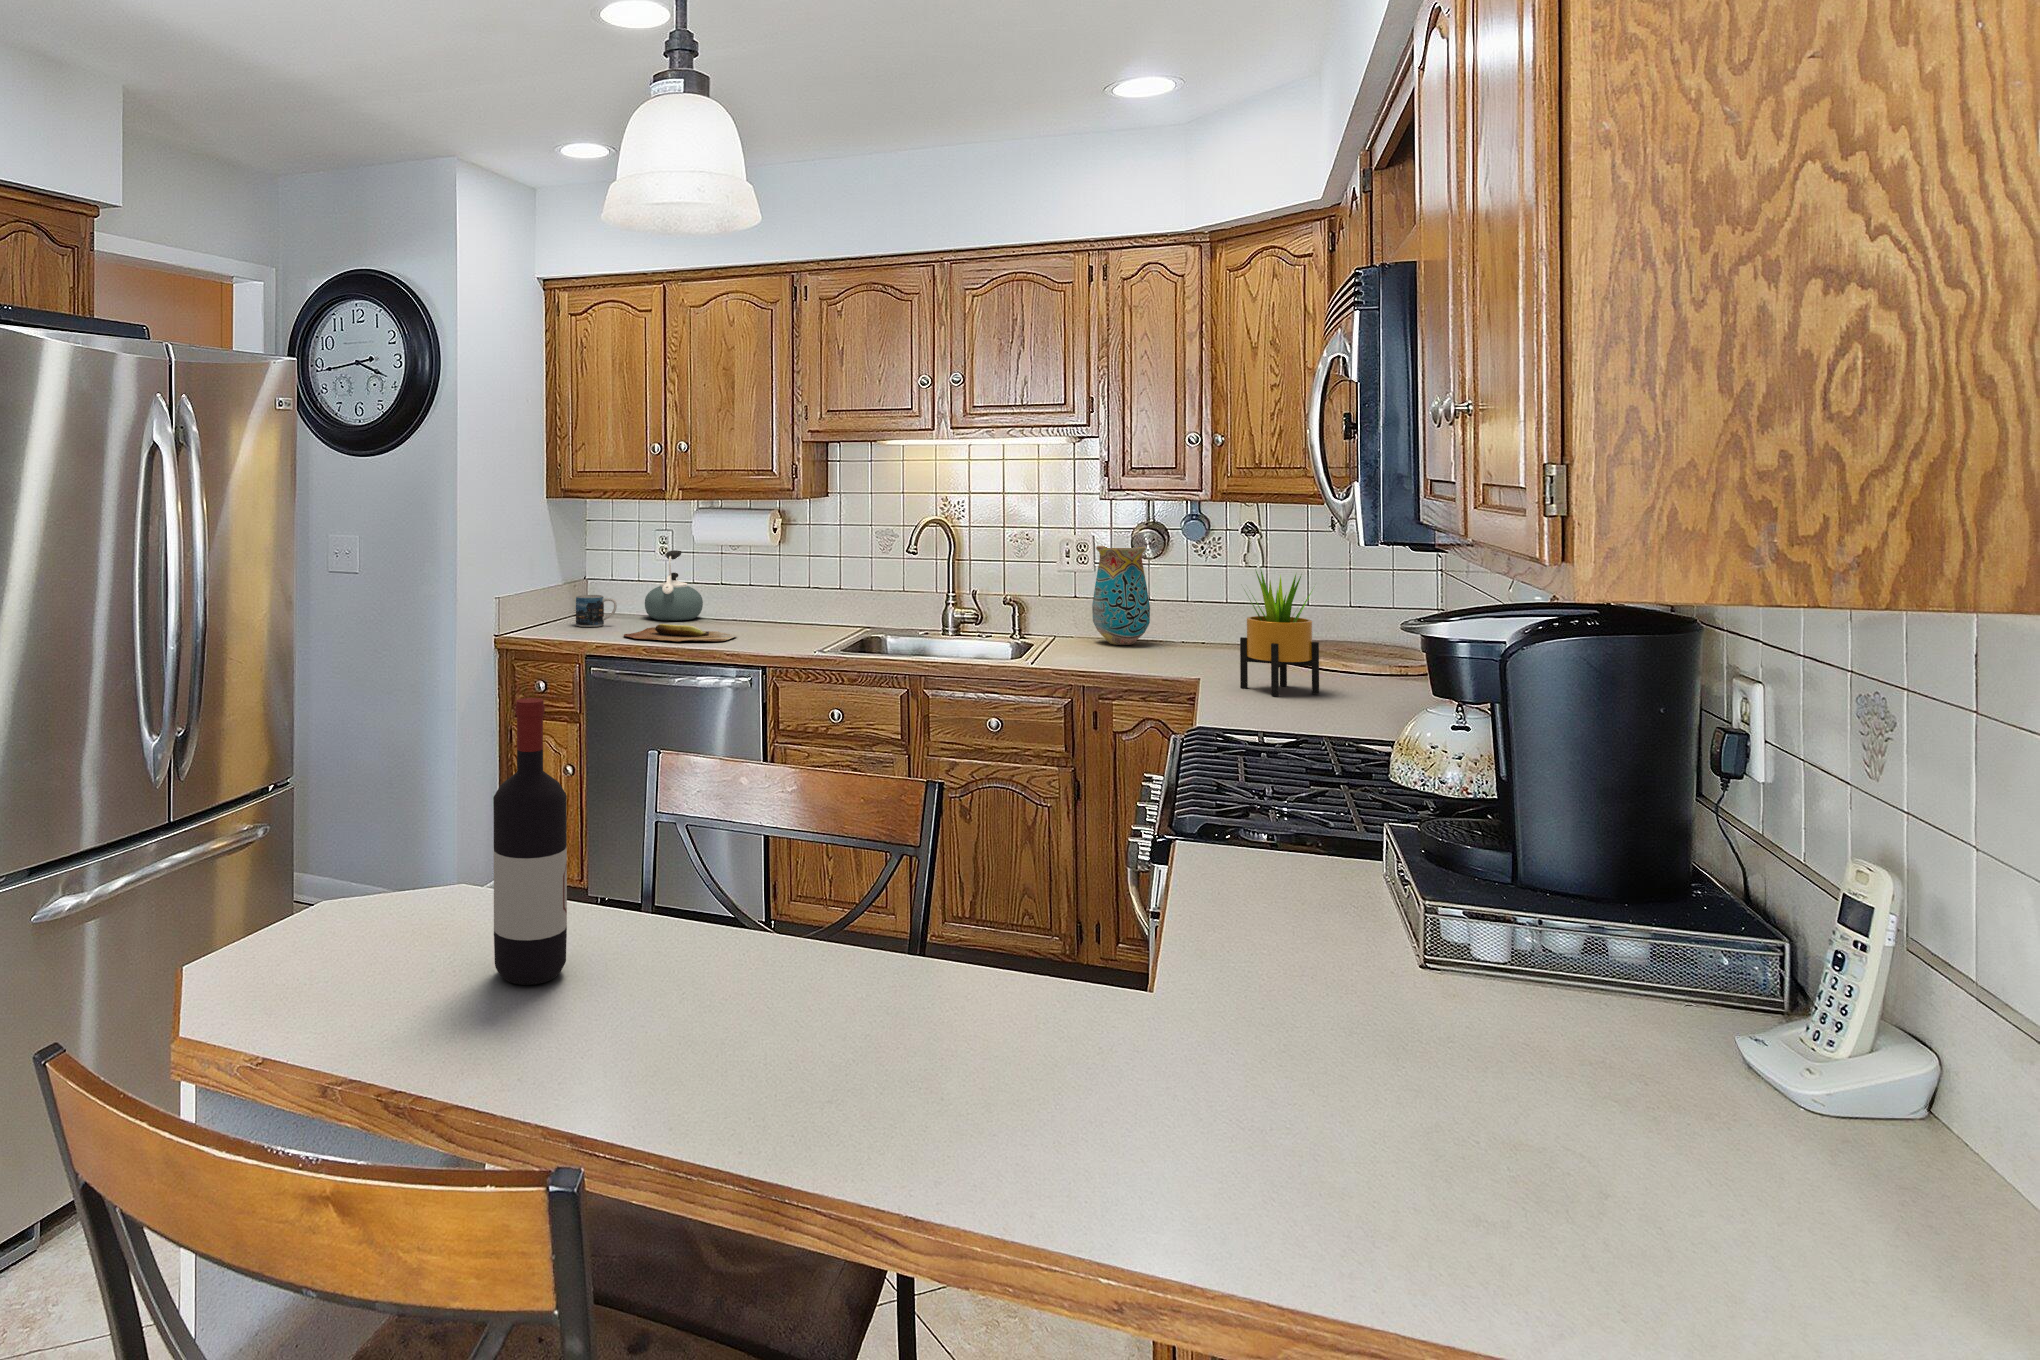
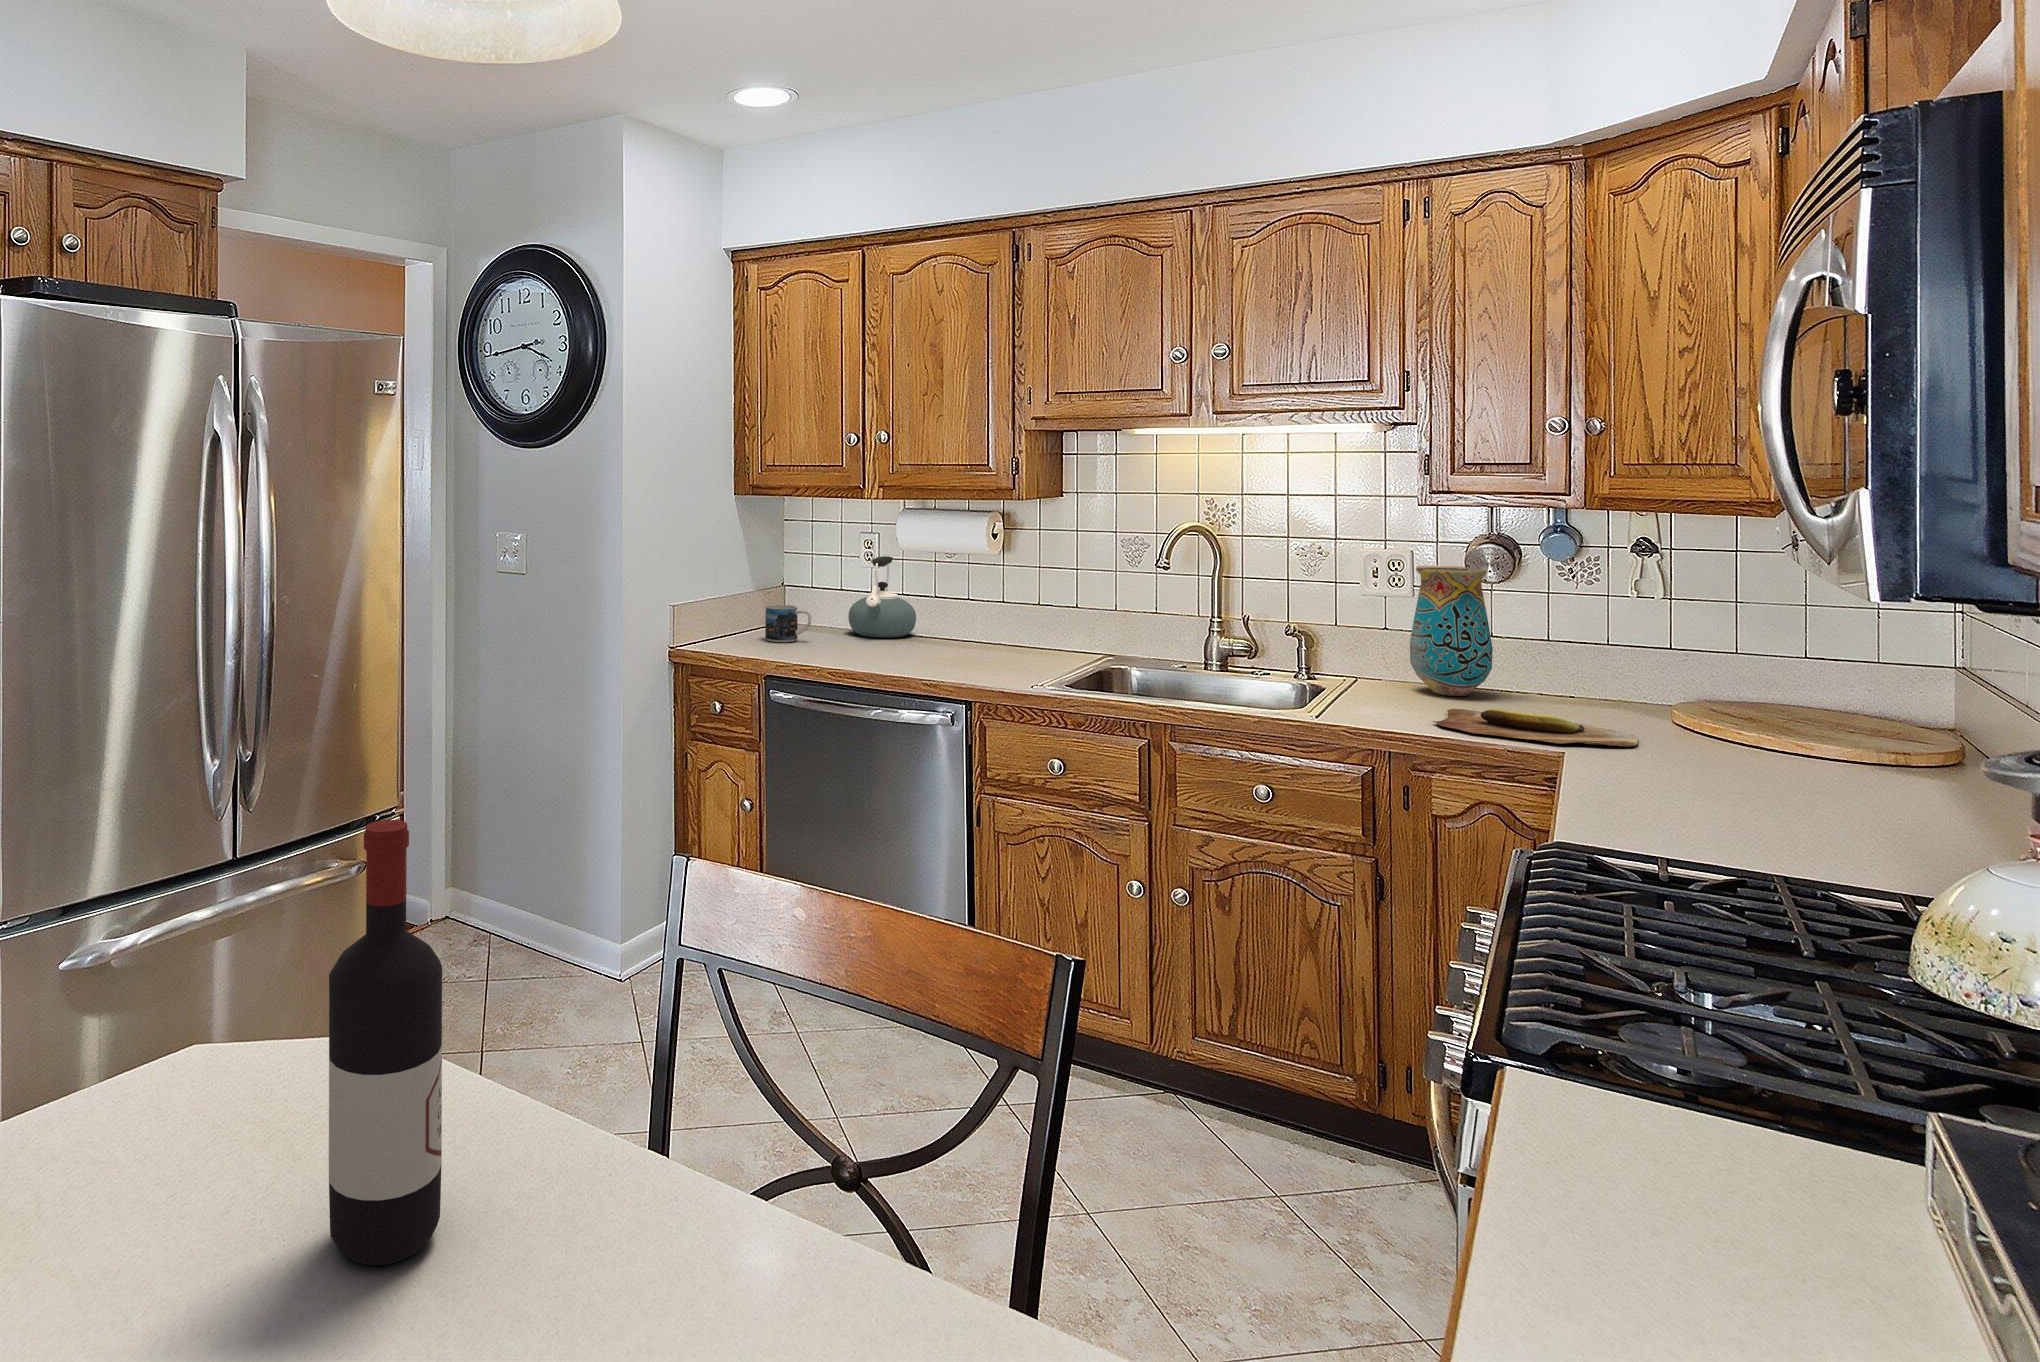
potted plant: present [1240,571,1319,696] -> none [1625,606,1754,792]
cutting board: present [624,624,737,641] -> present [1433,709,1638,747]

